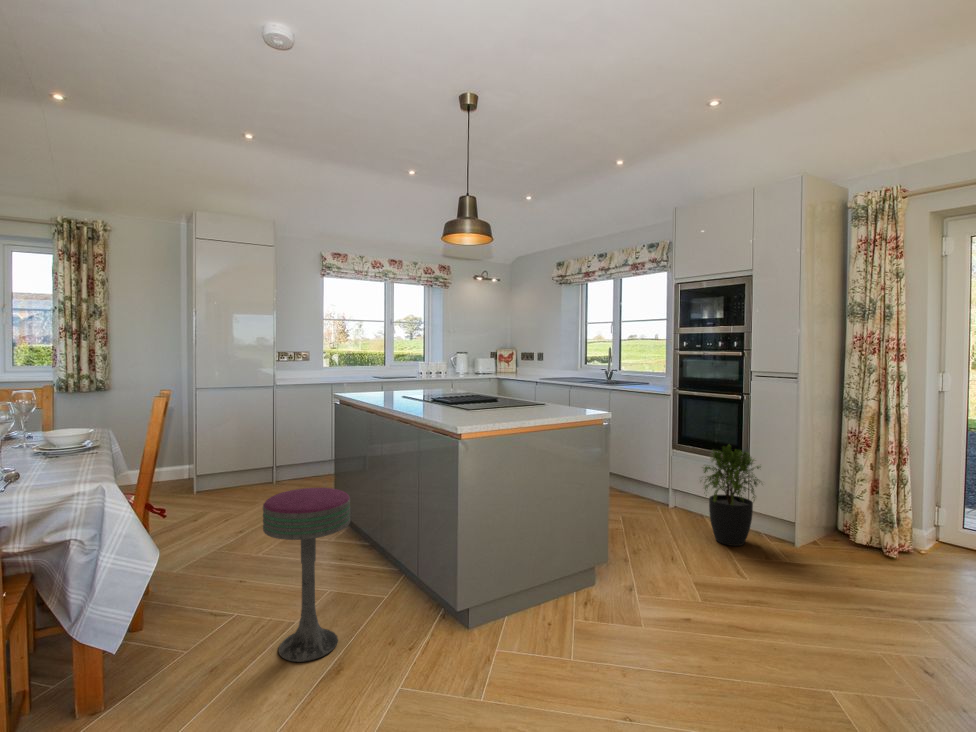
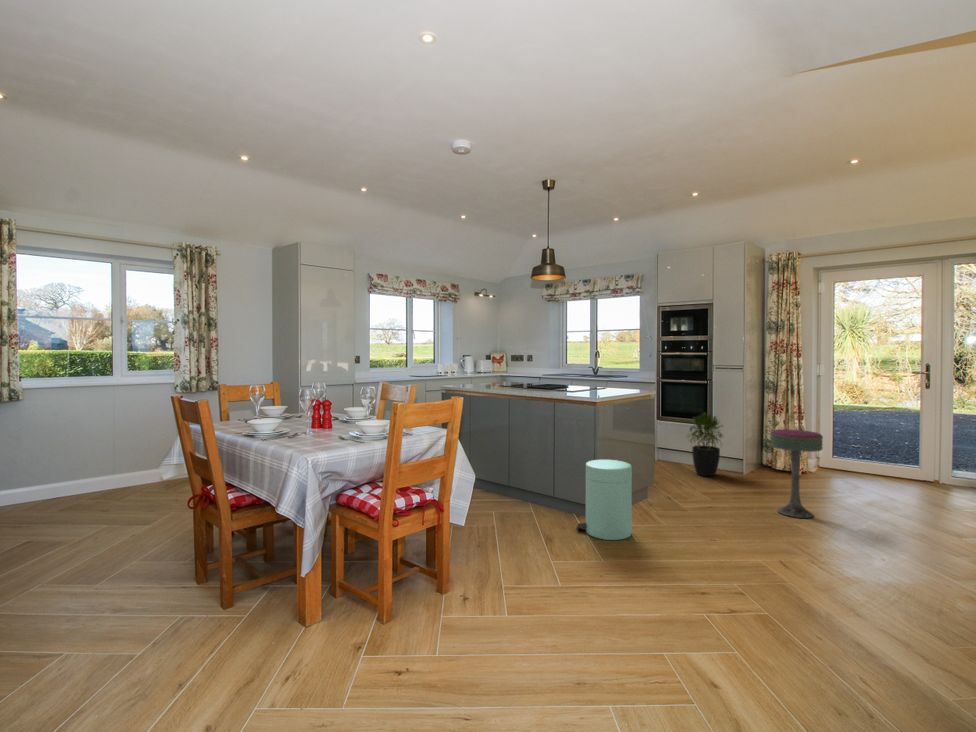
bar stool: present [263,488,351,662] -> present [770,429,823,518]
trash can: none [410,530,499,685] -> present [577,460,632,540]

